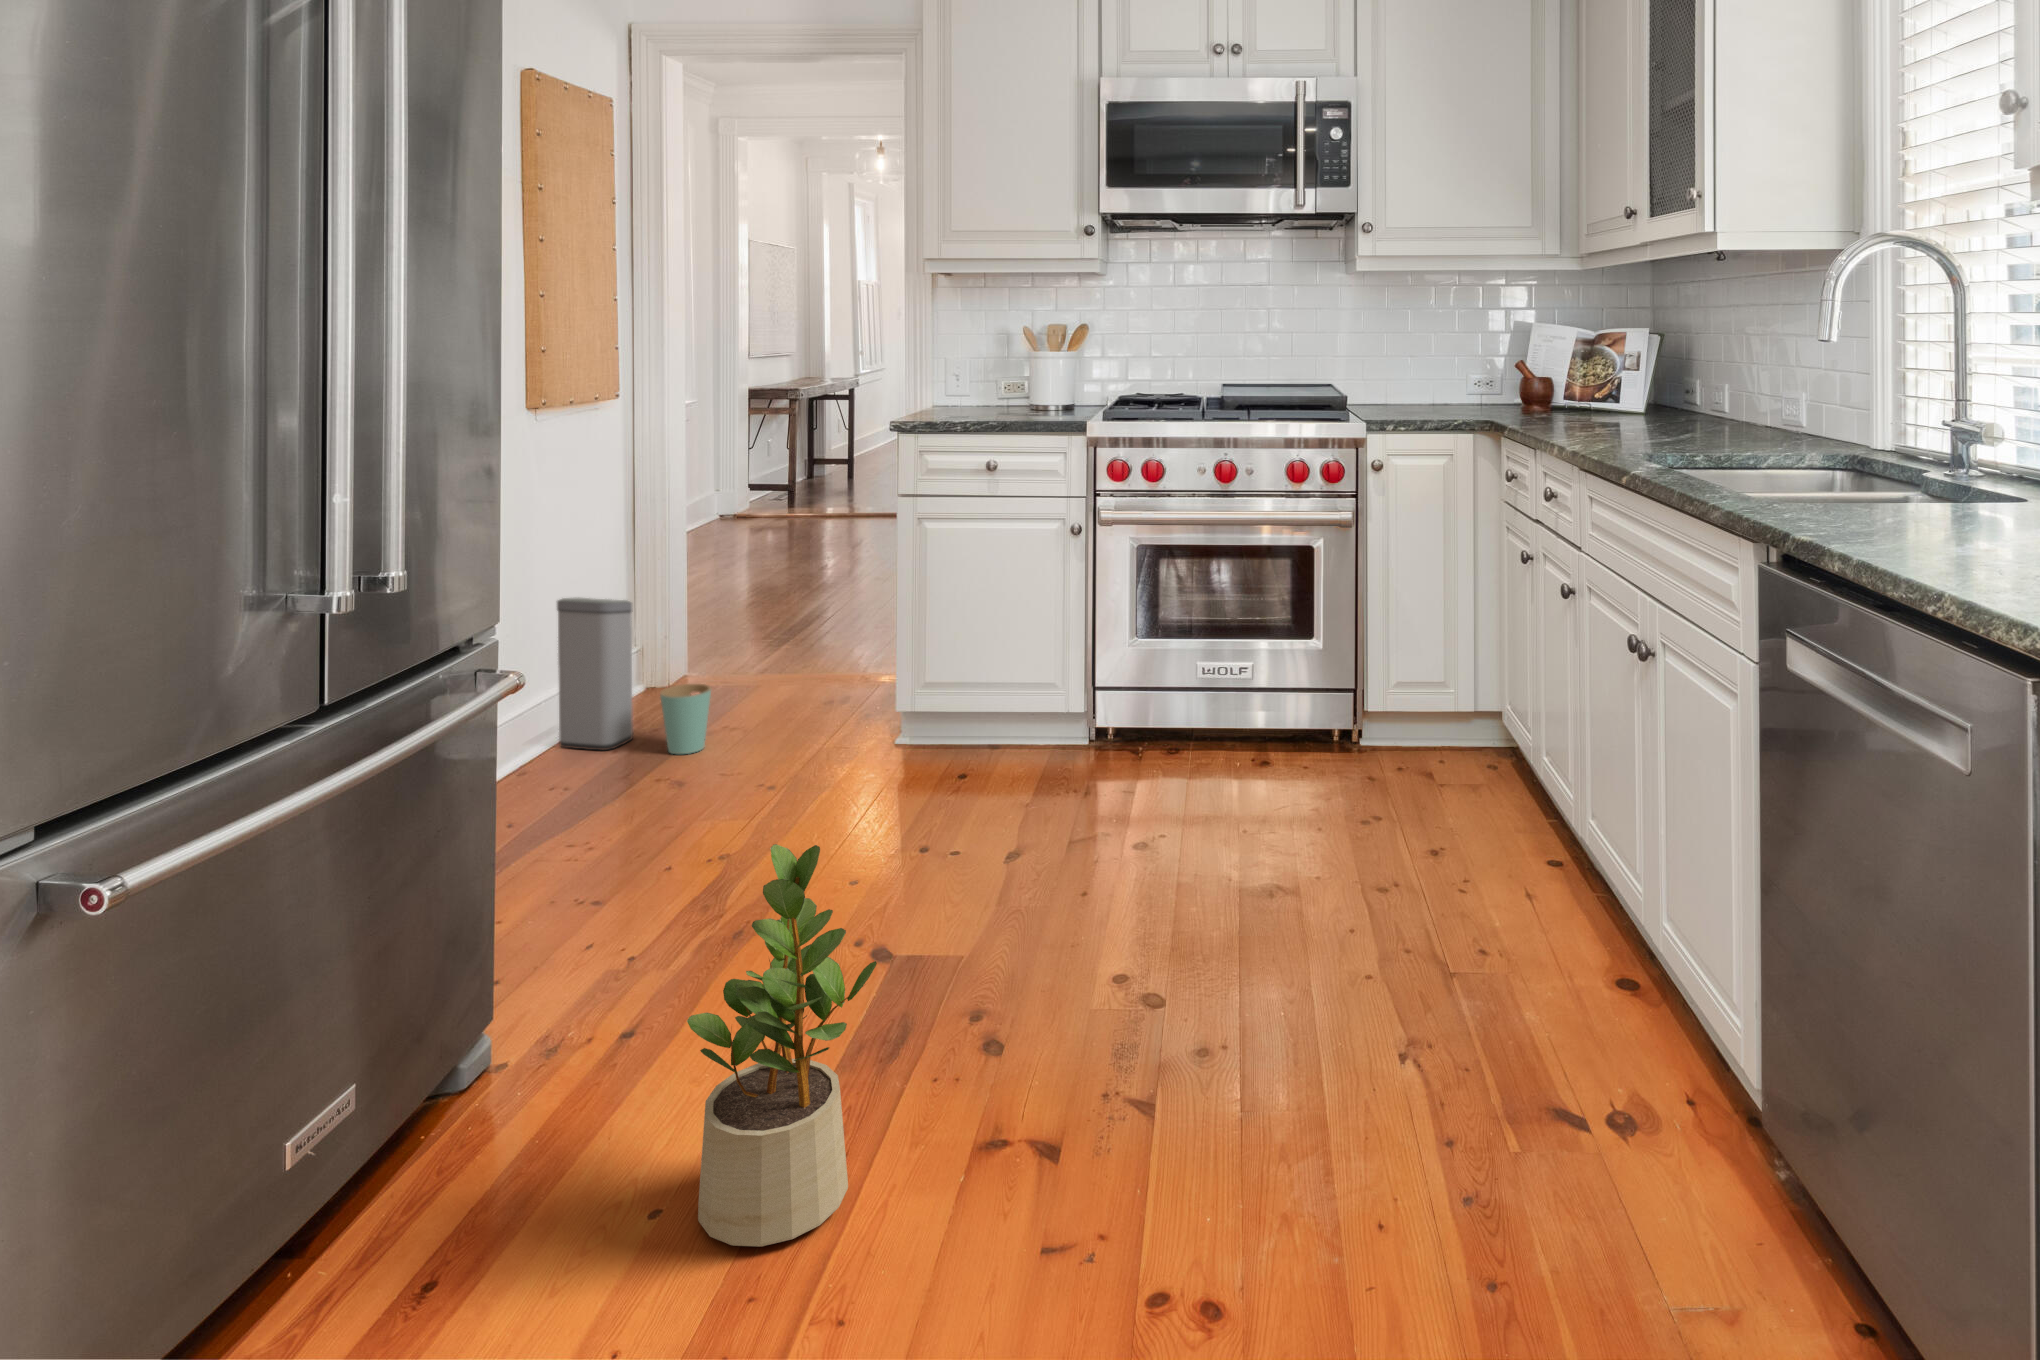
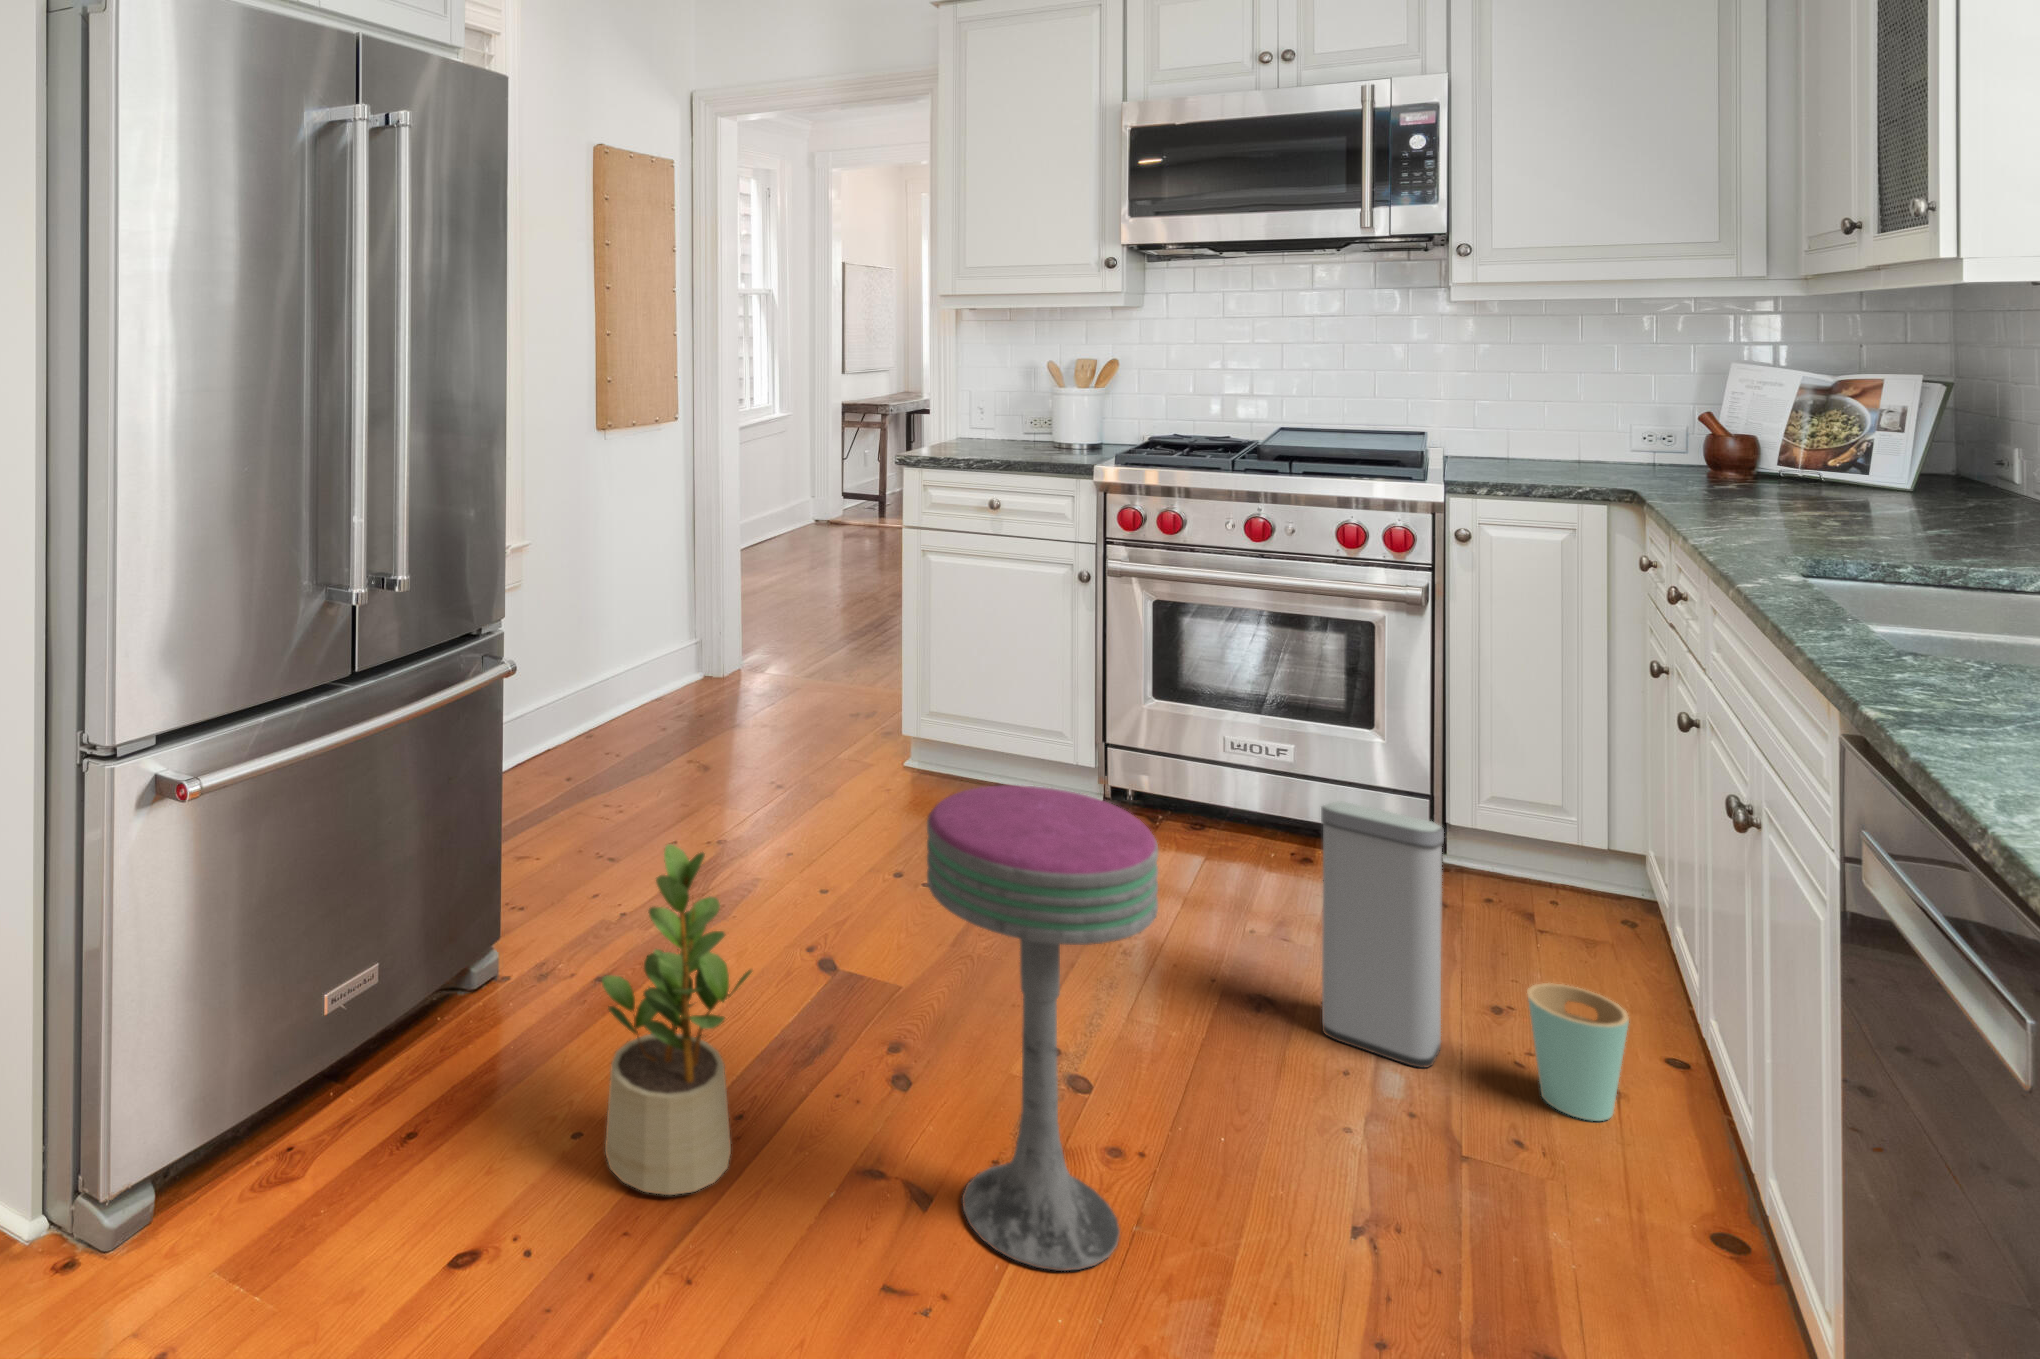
trash can: present [557,597,711,754] -> present [1321,802,1629,1121]
bar stool: none [1055,715,1269,1173] -> present [927,785,1158,1271]

